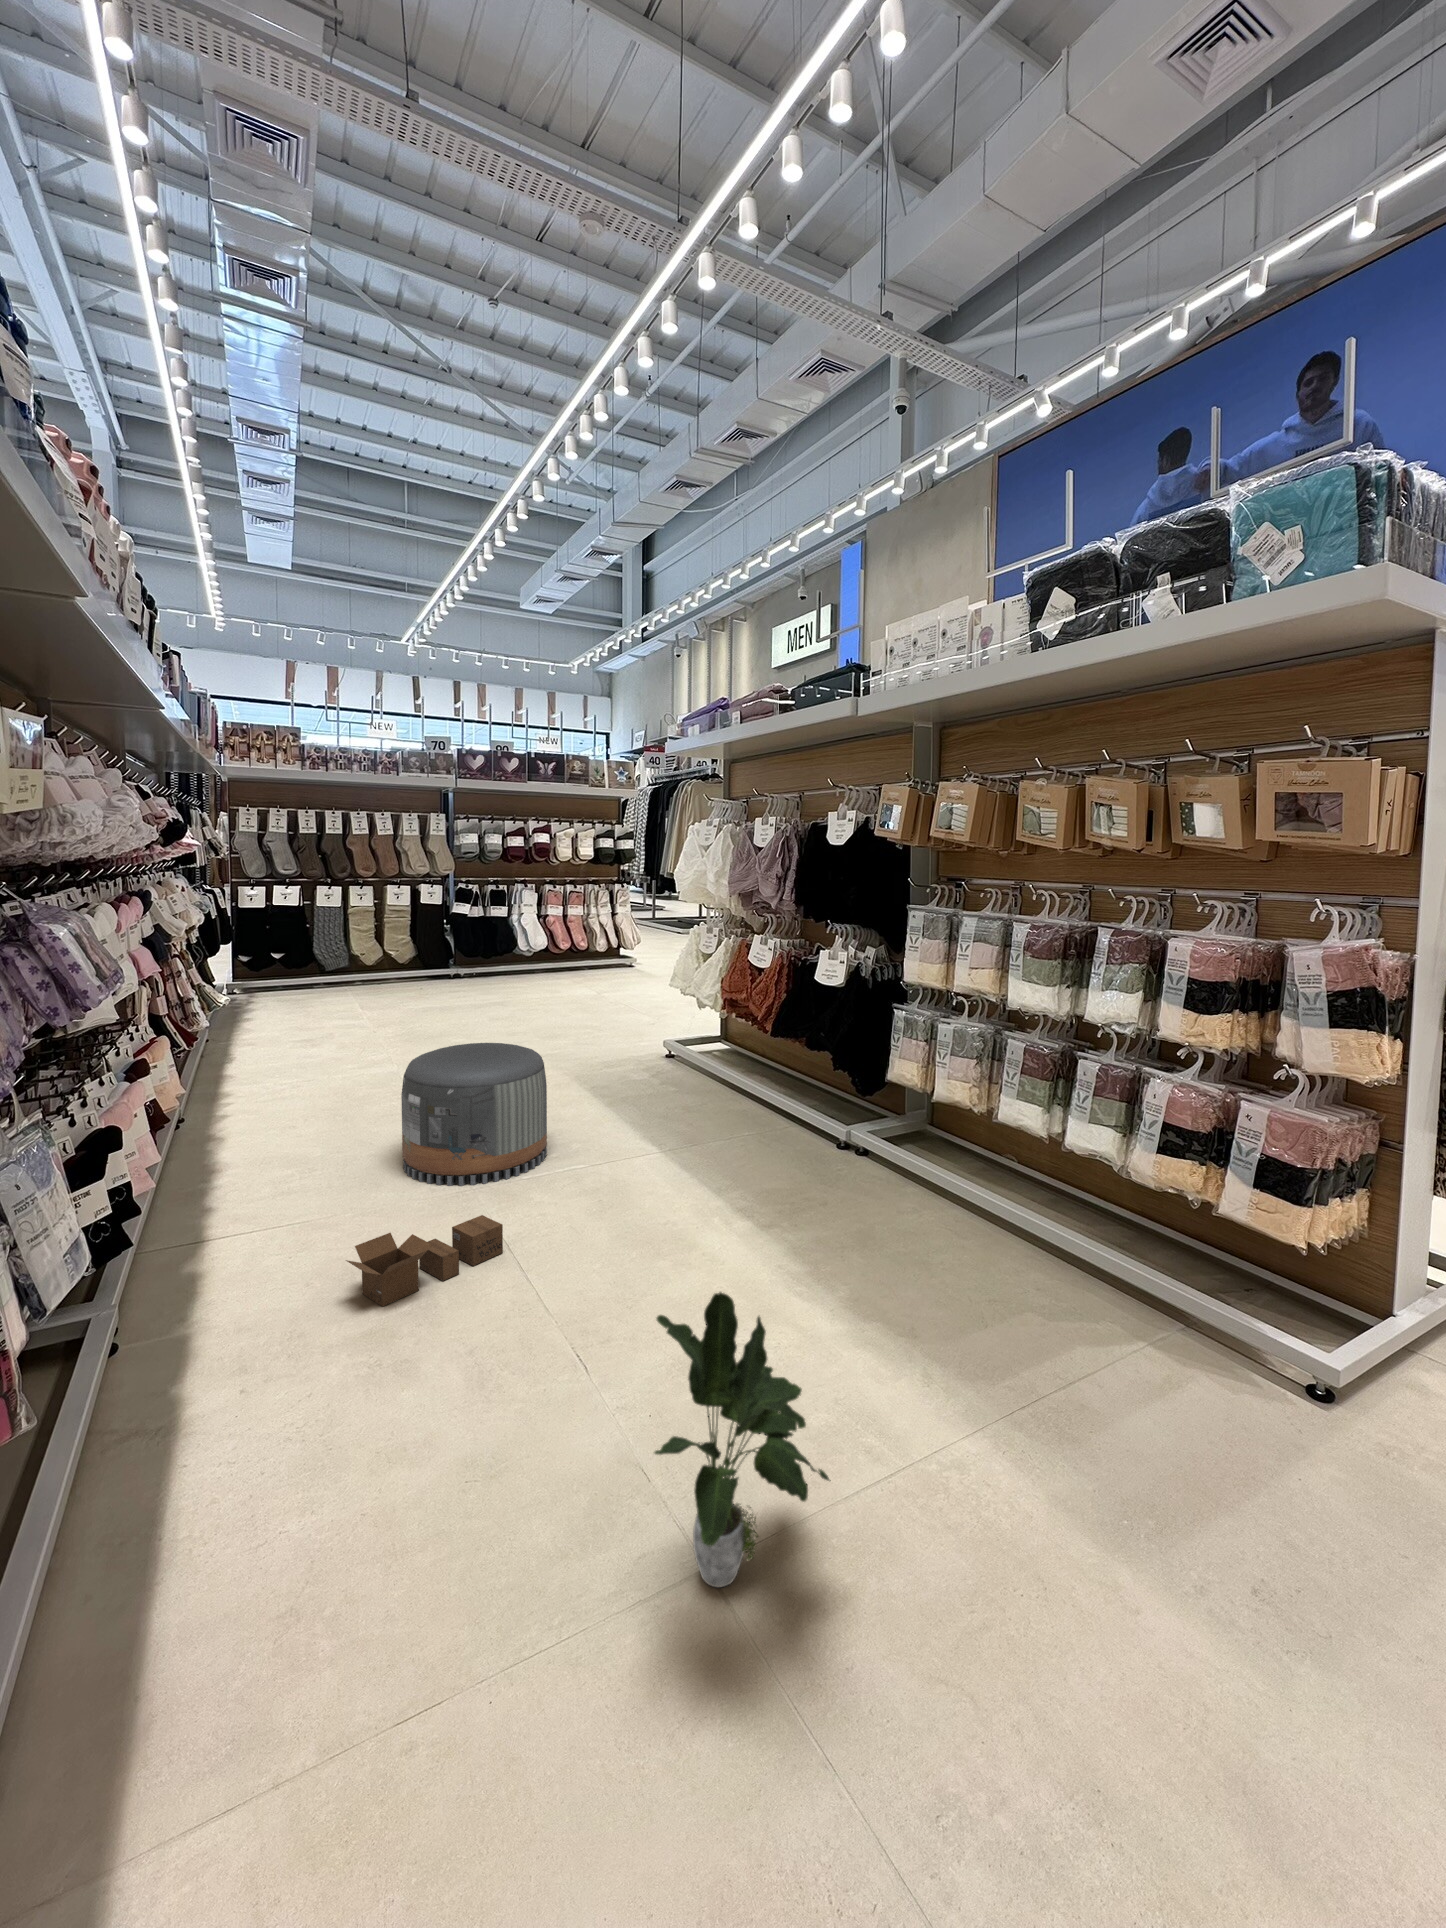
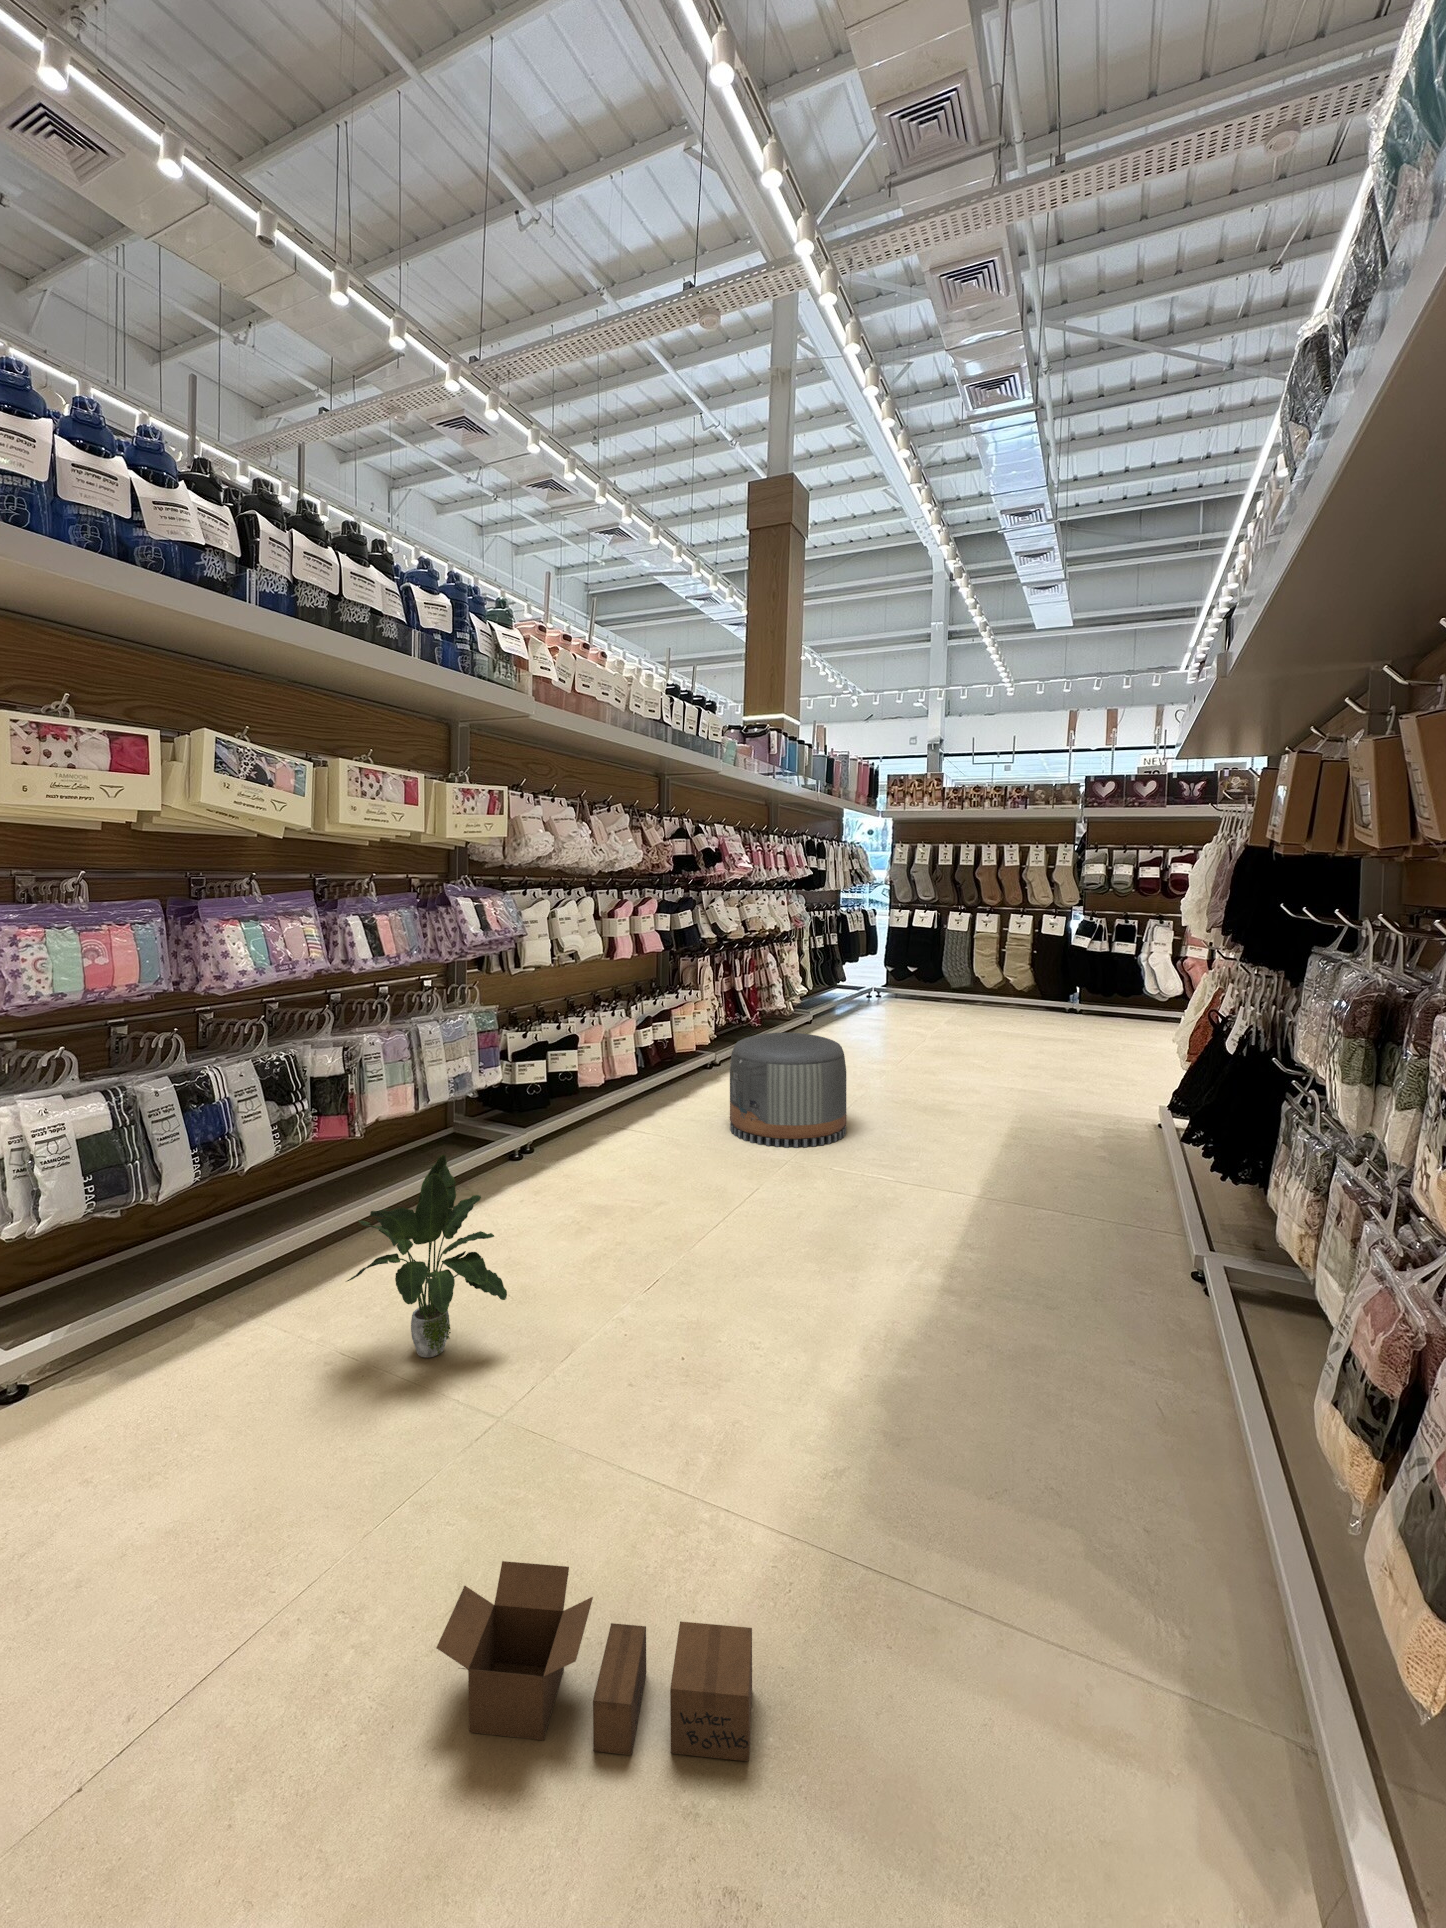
cardboard box: present [346,1215,503,1306] -> present [437,1561,752,1761]

